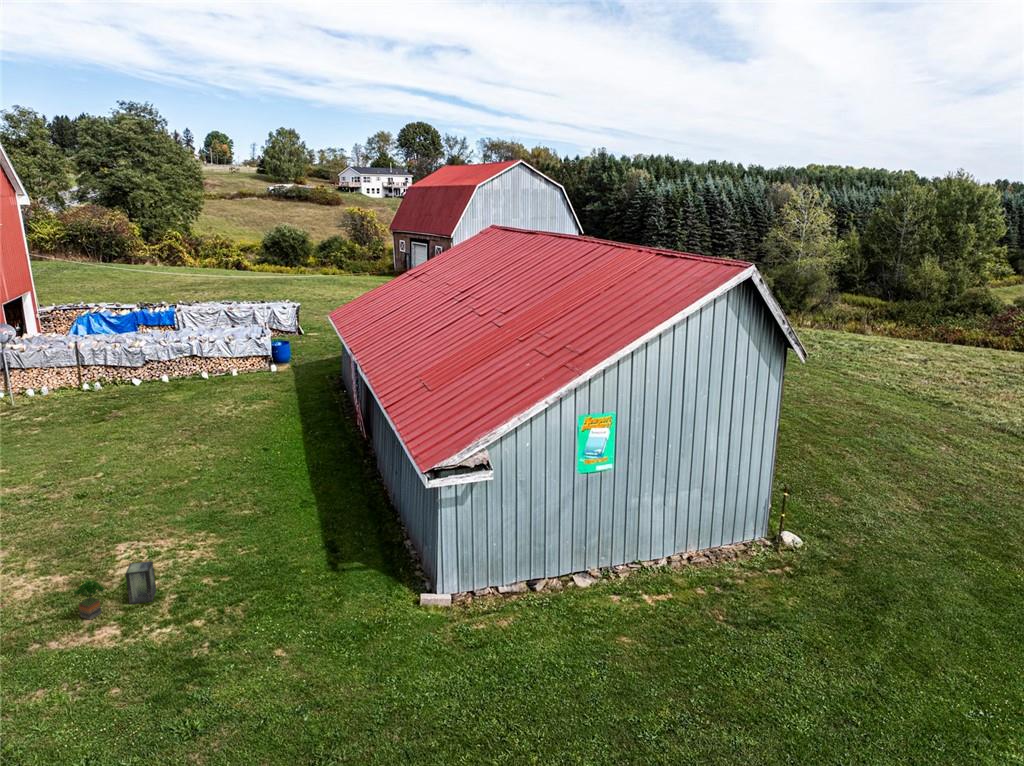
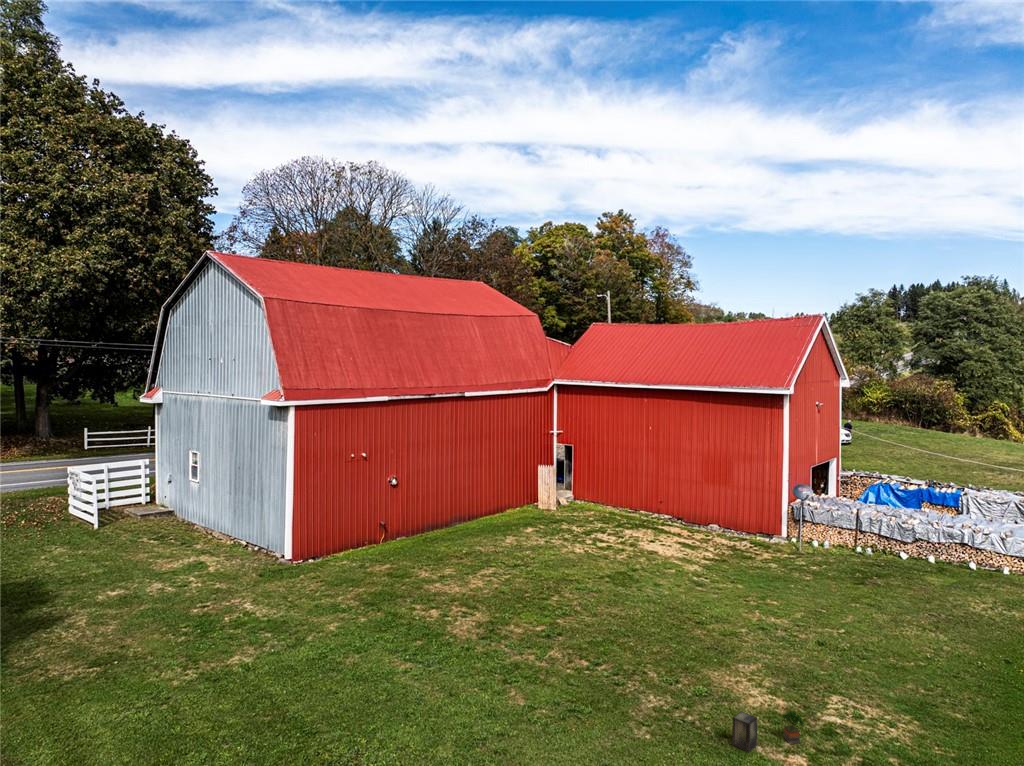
storage box: present [125,561,156,604] -> present [732,711,757,752]

